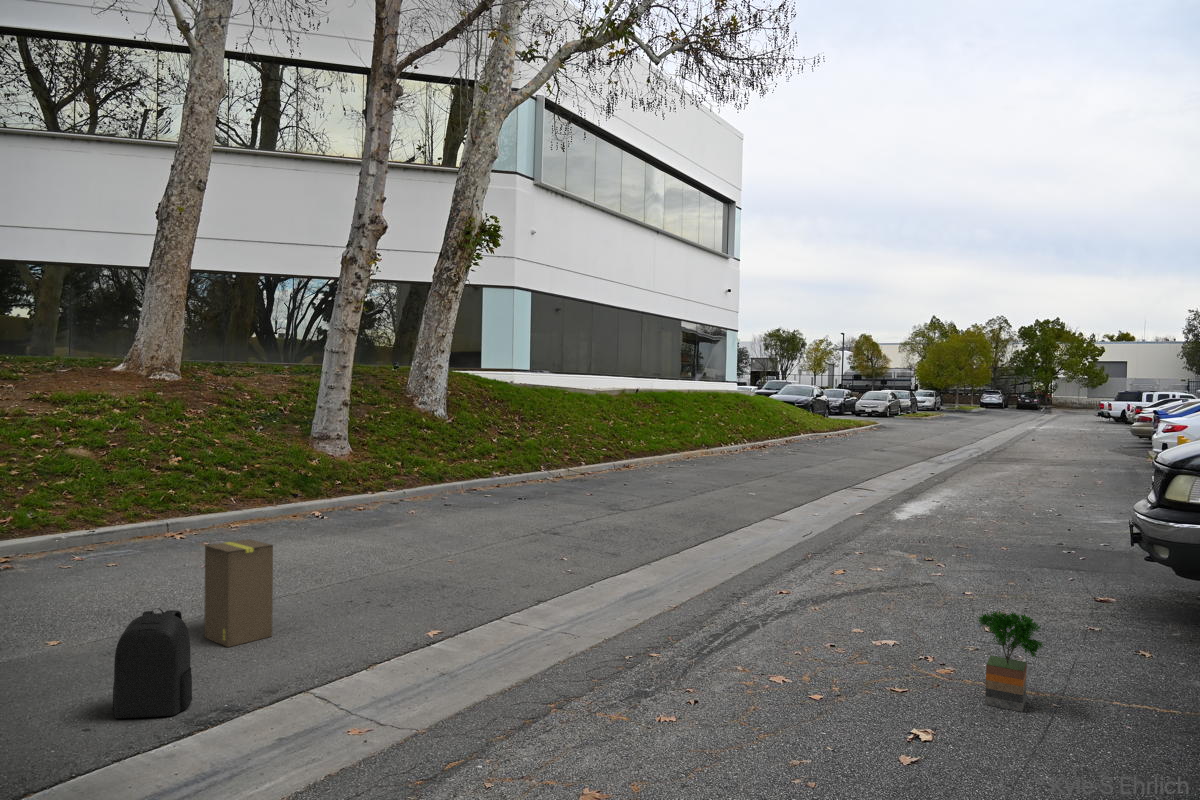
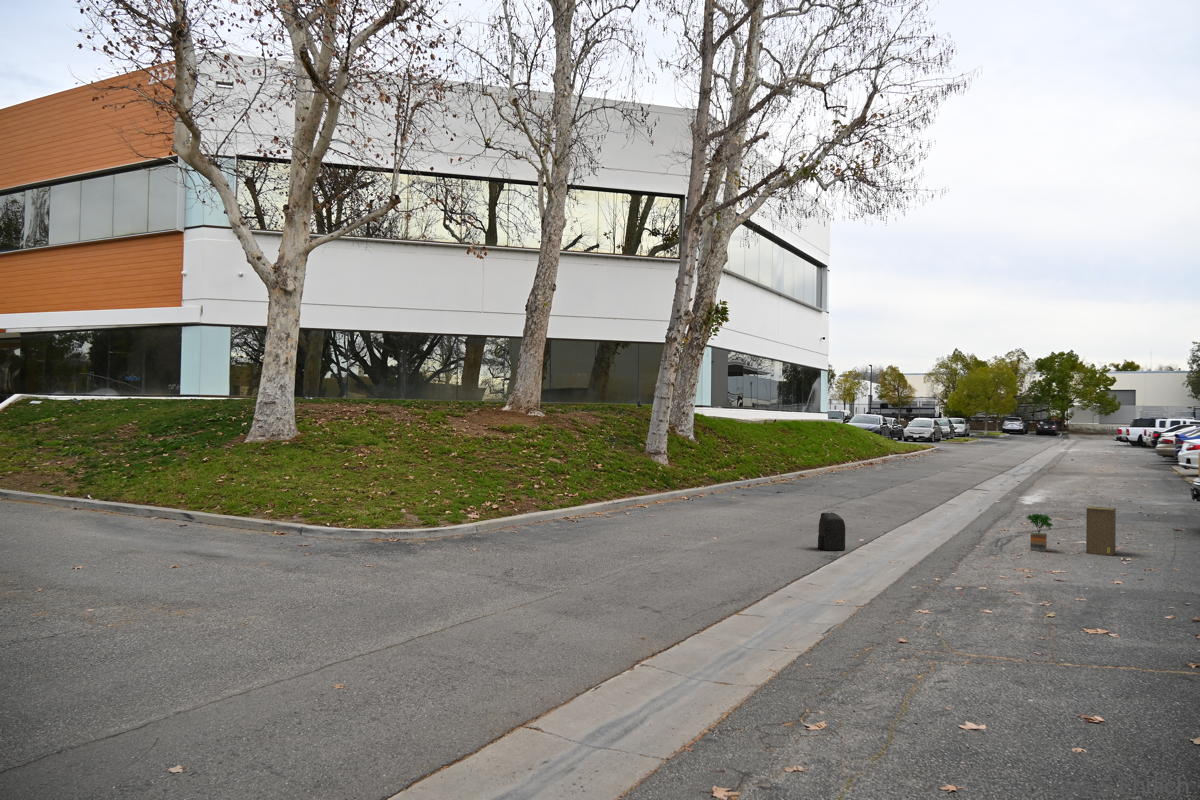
cardboard box: present [204,539,273,647] -> present [1086,507,1116,556]
potted tree: present [978,611,1043,712] -> present [1027,514,1053,552]

